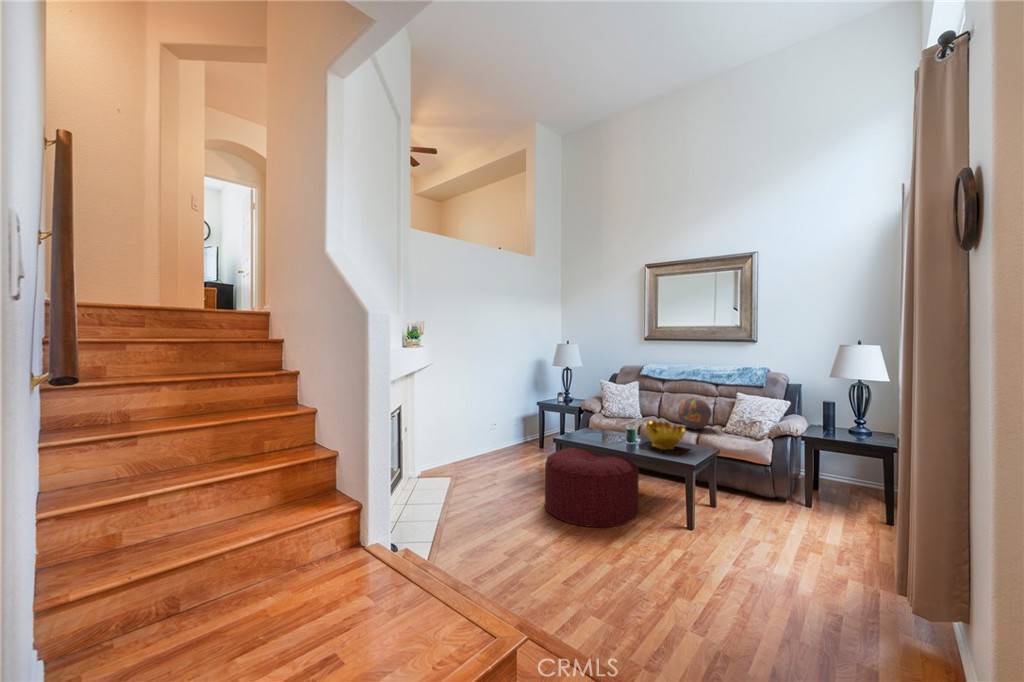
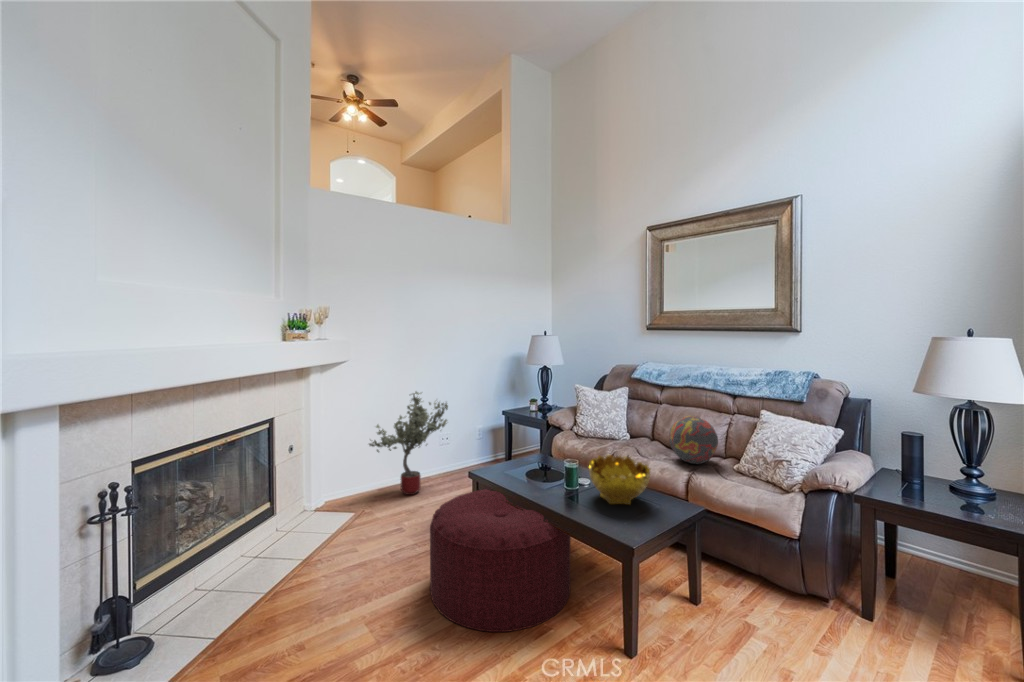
potted tree: none [454,386,507,465] -> present [369,391,448,495]

